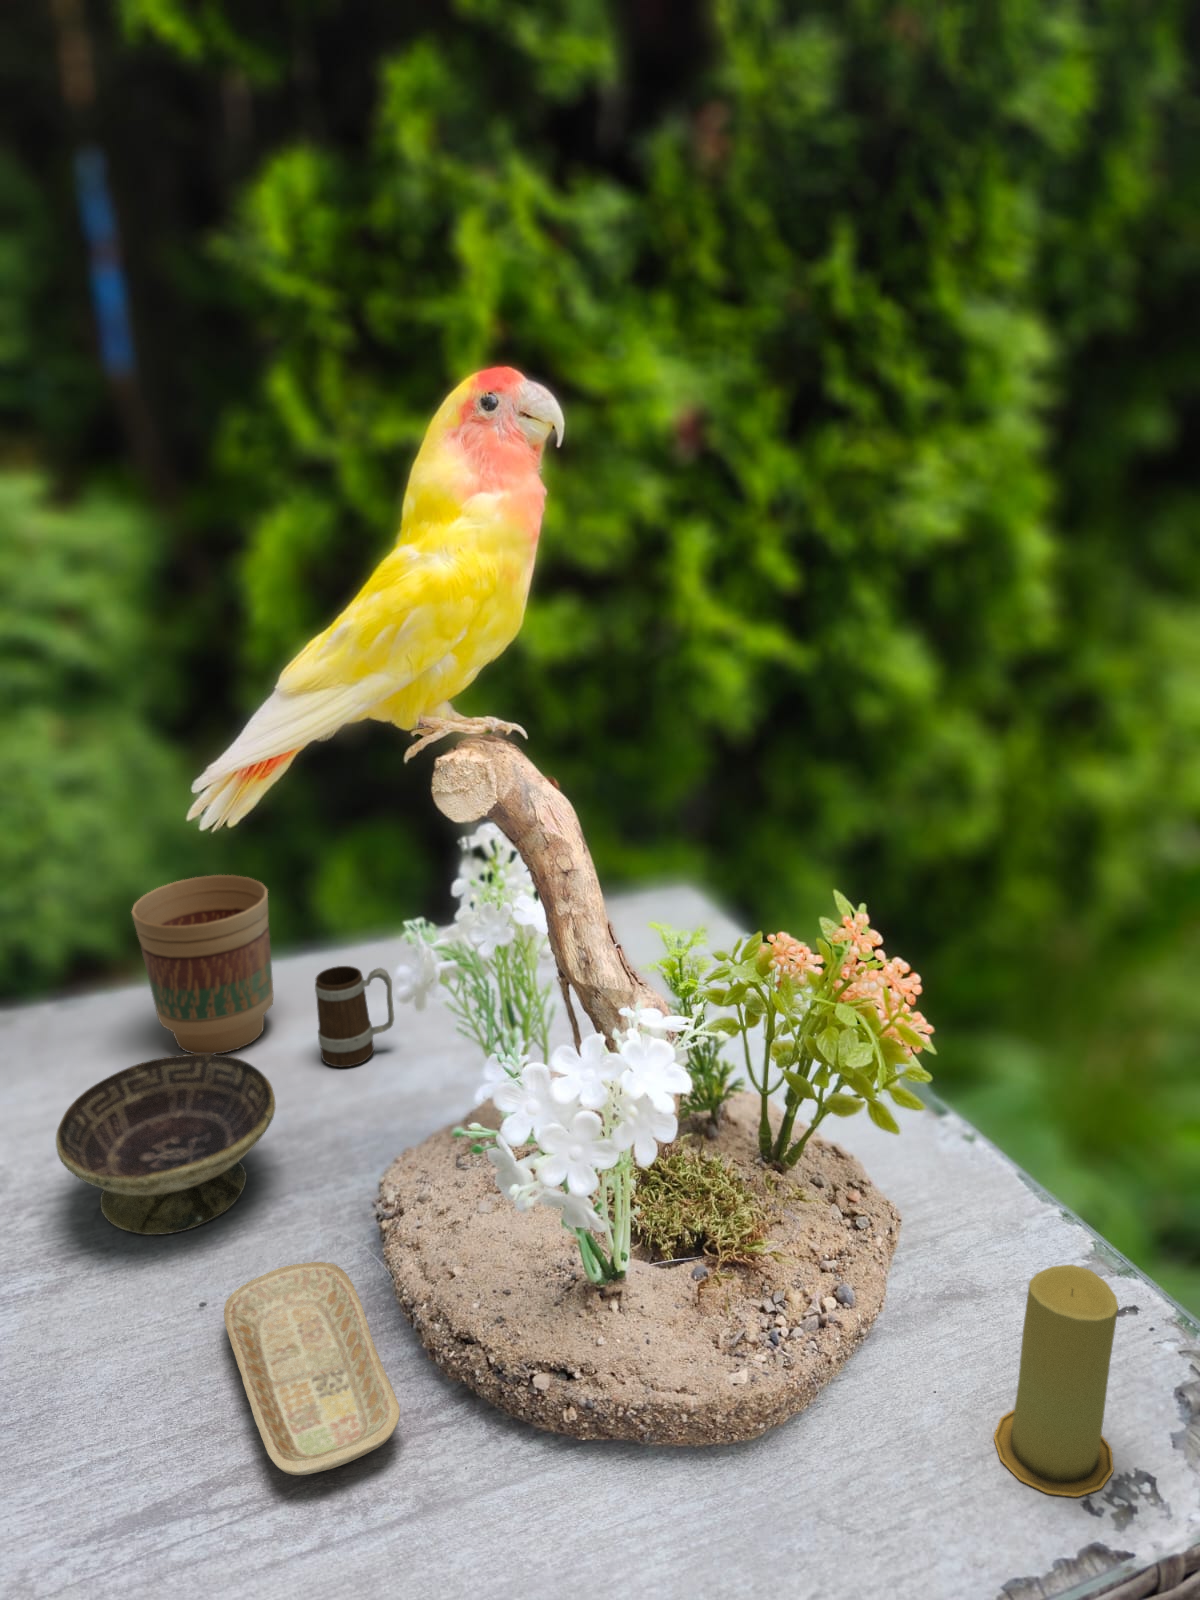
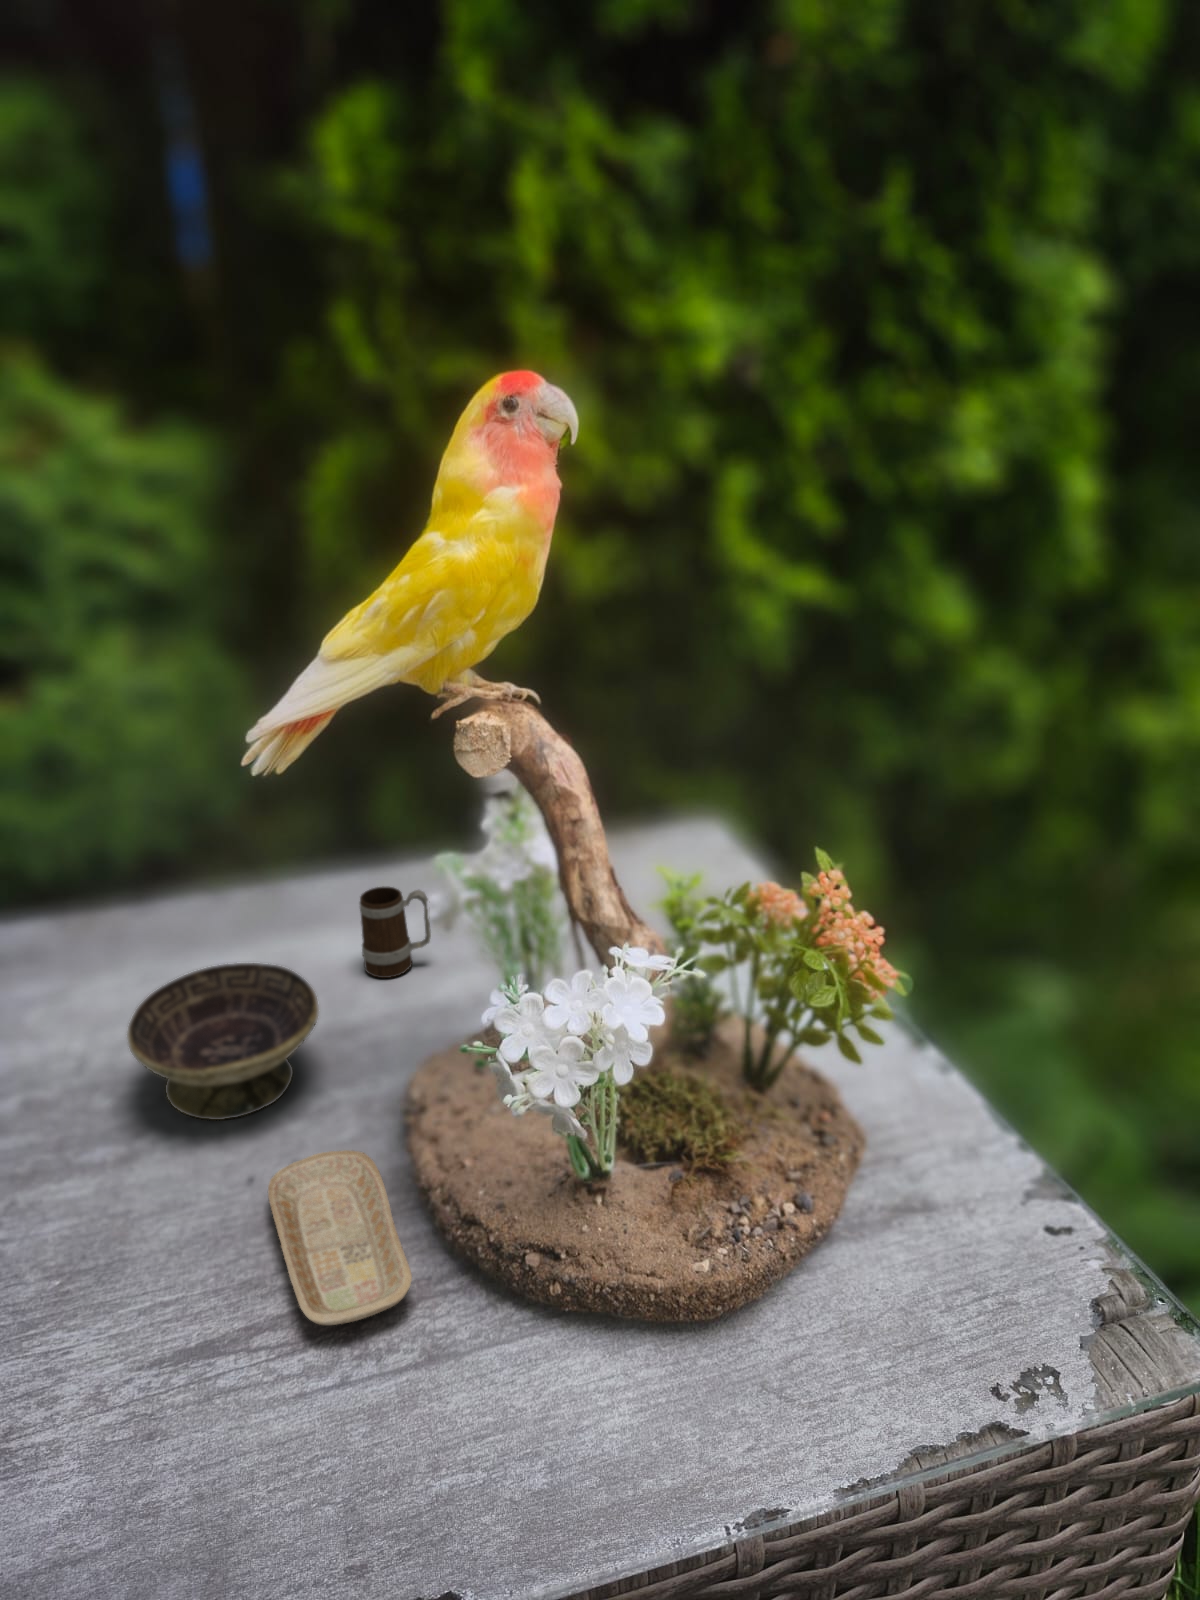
flower pot: present [132,875,273,1055] -> none [196,798,324,962]
candle: present [994,1265,1118,1497] -> none [922,1187,1028,1382]

